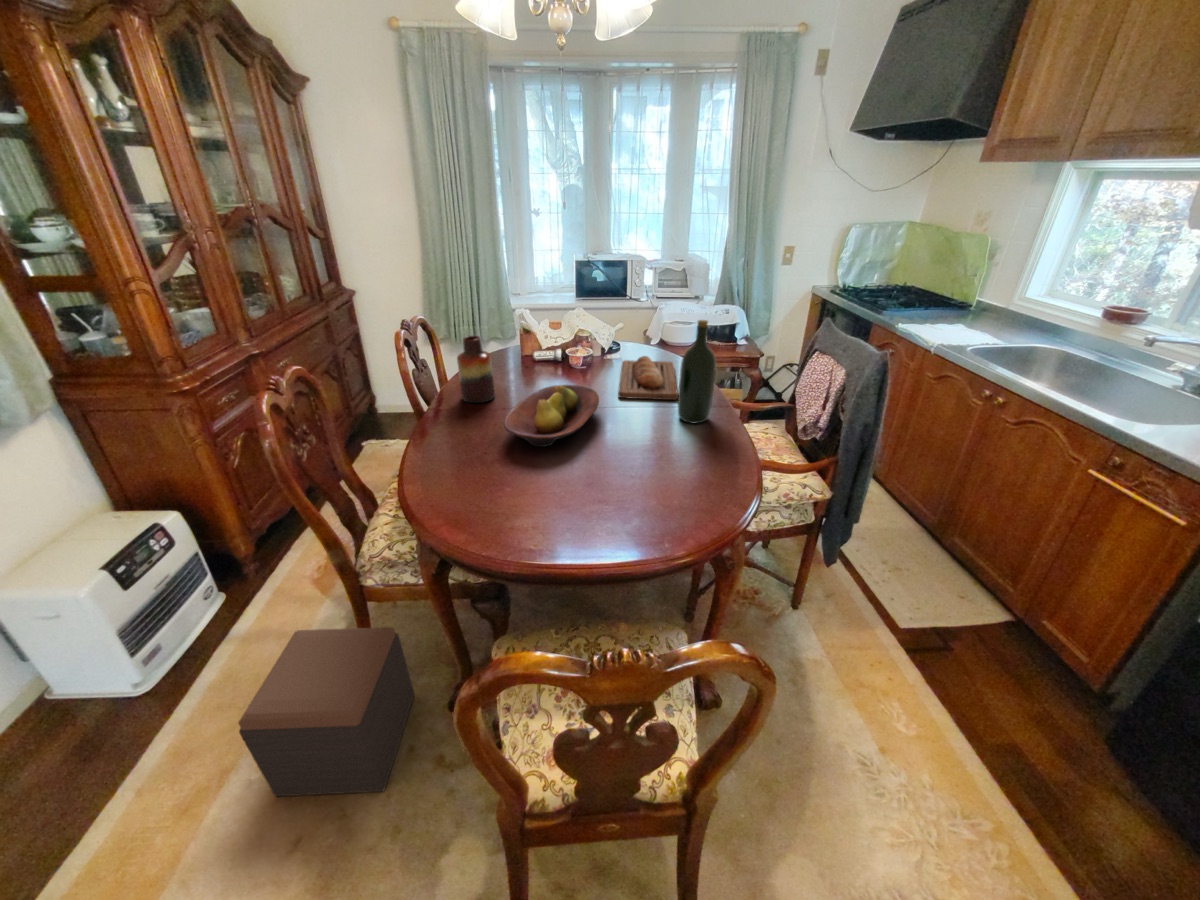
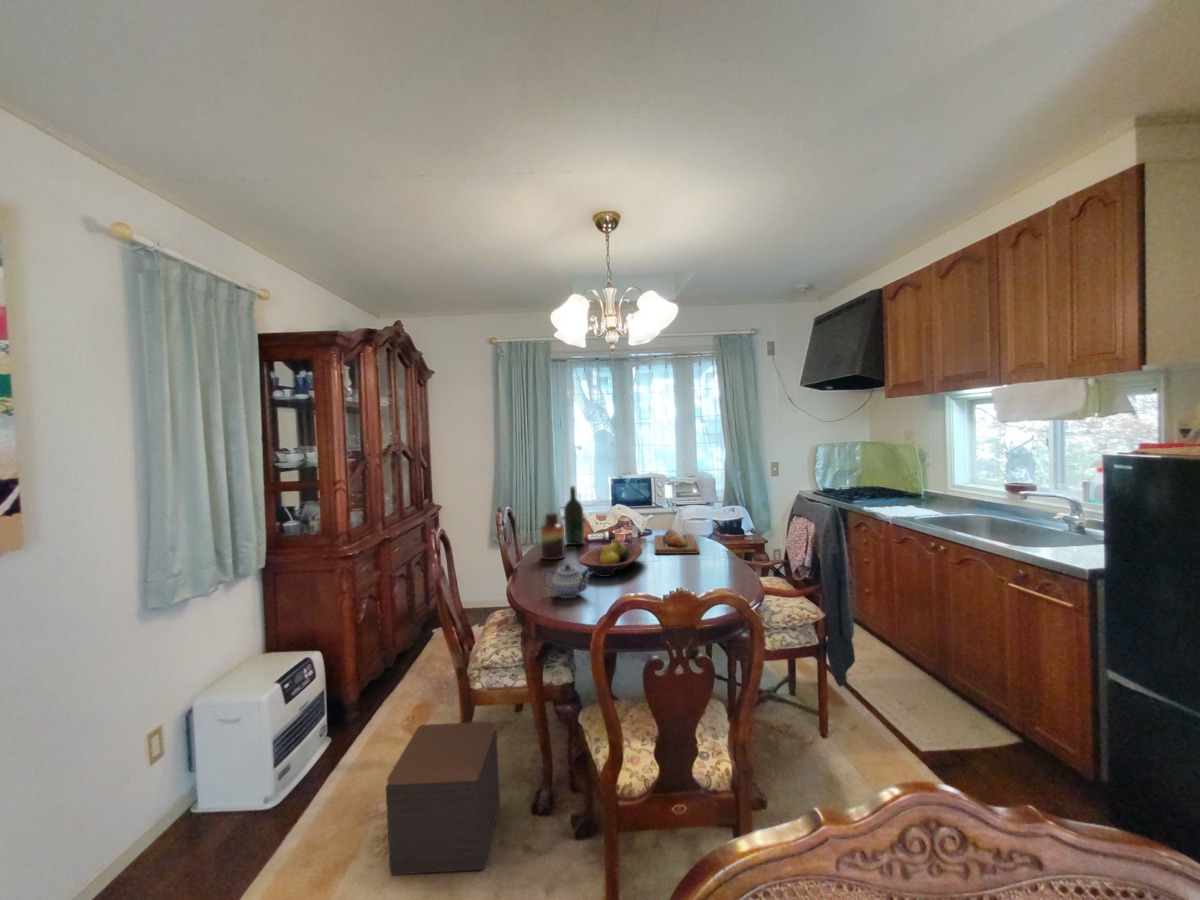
wine bottle: present [678,320,716,423] -> present [564,486,584,545]
teapot: none [439,450,512,498] -> present [544,564,591,598]

